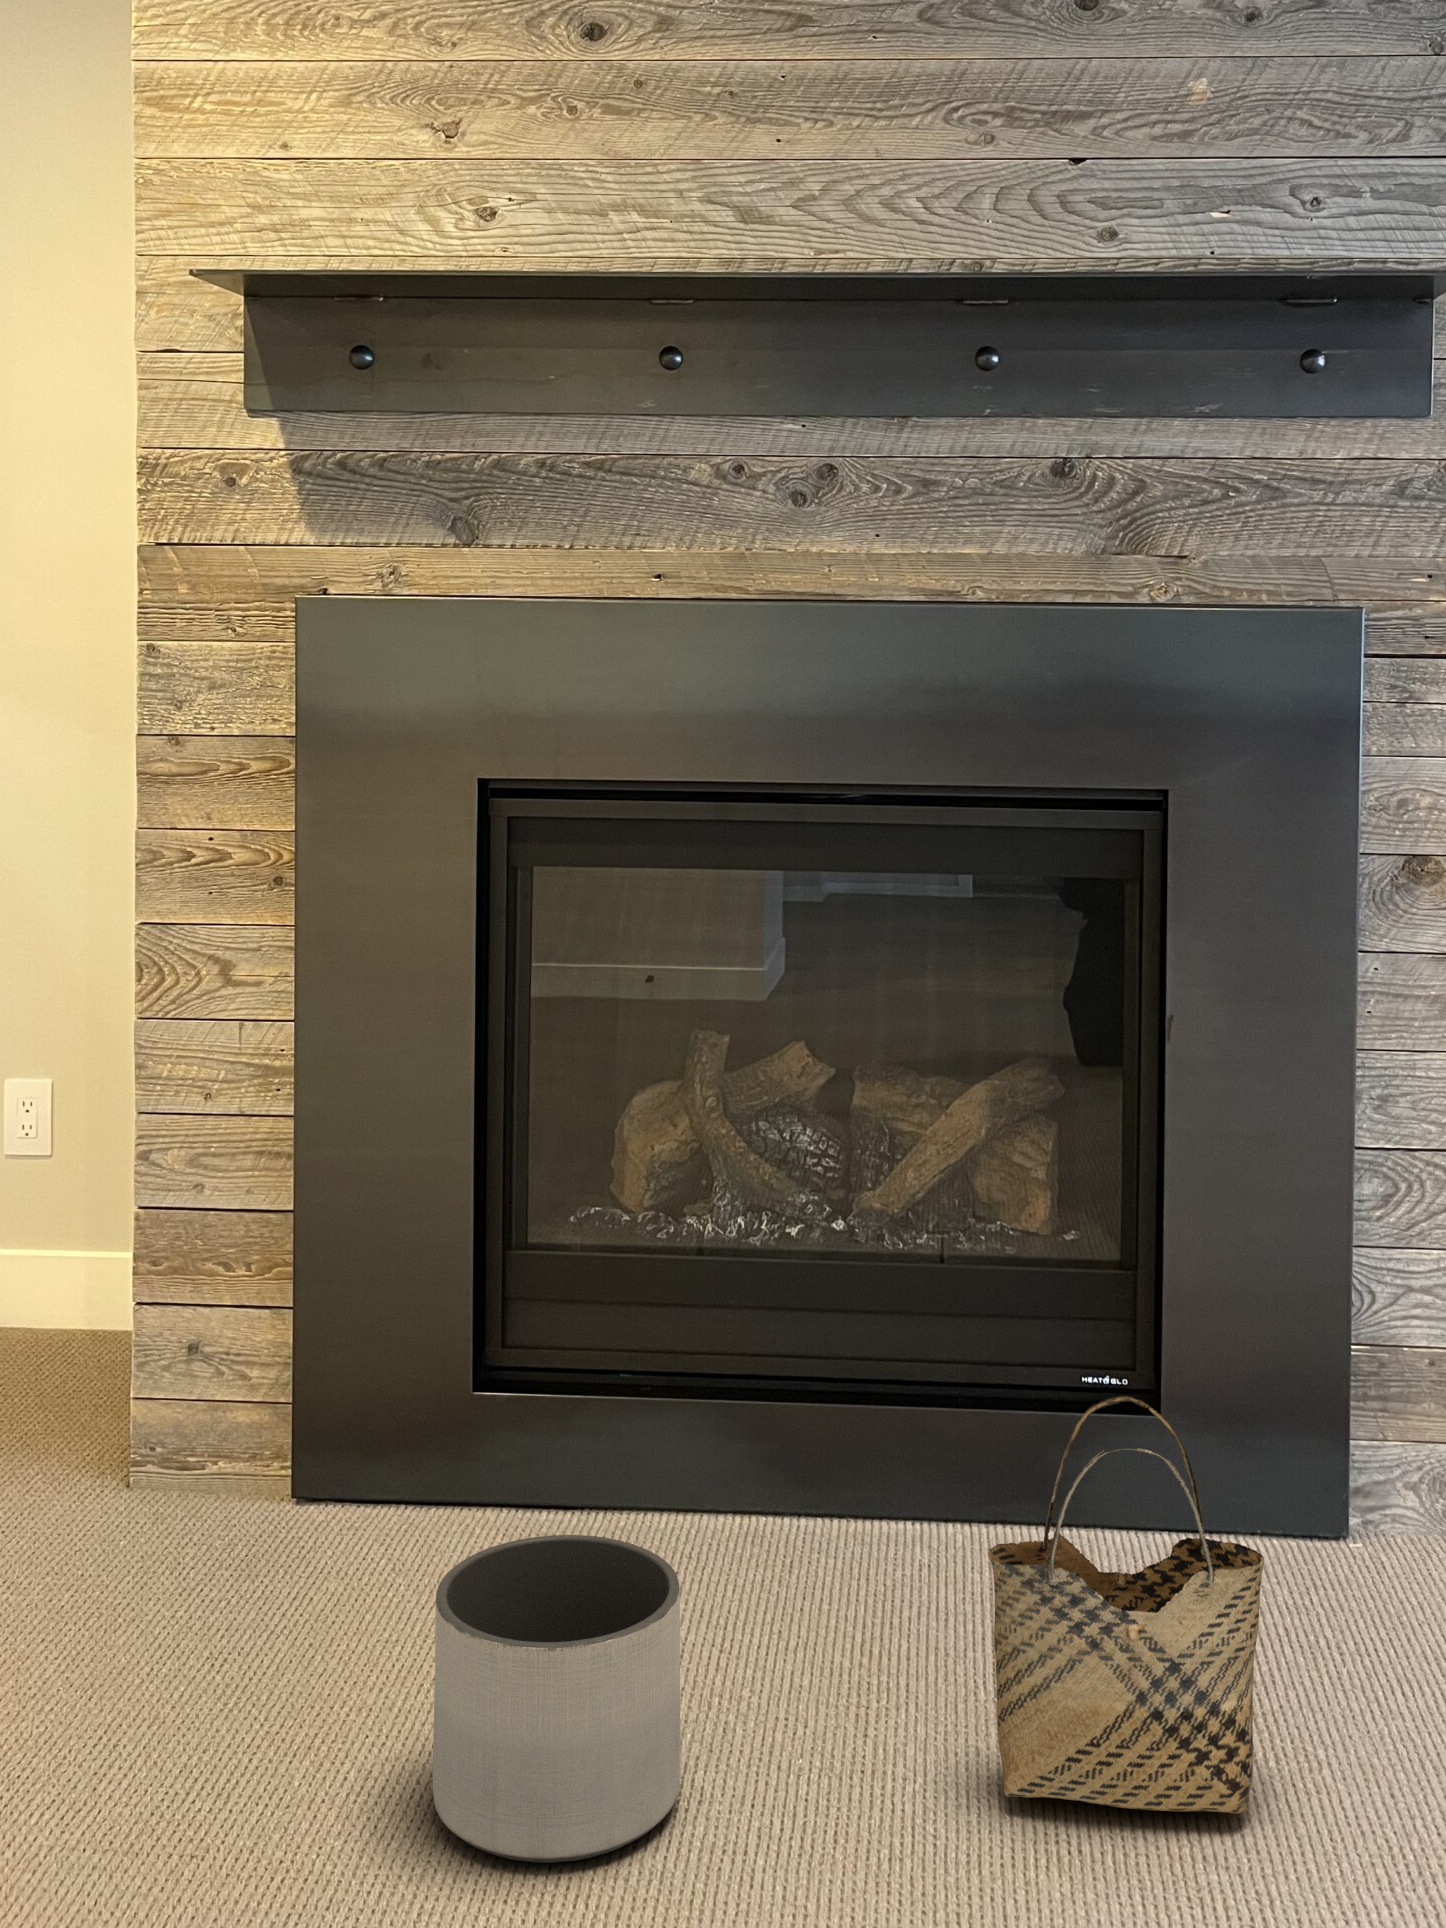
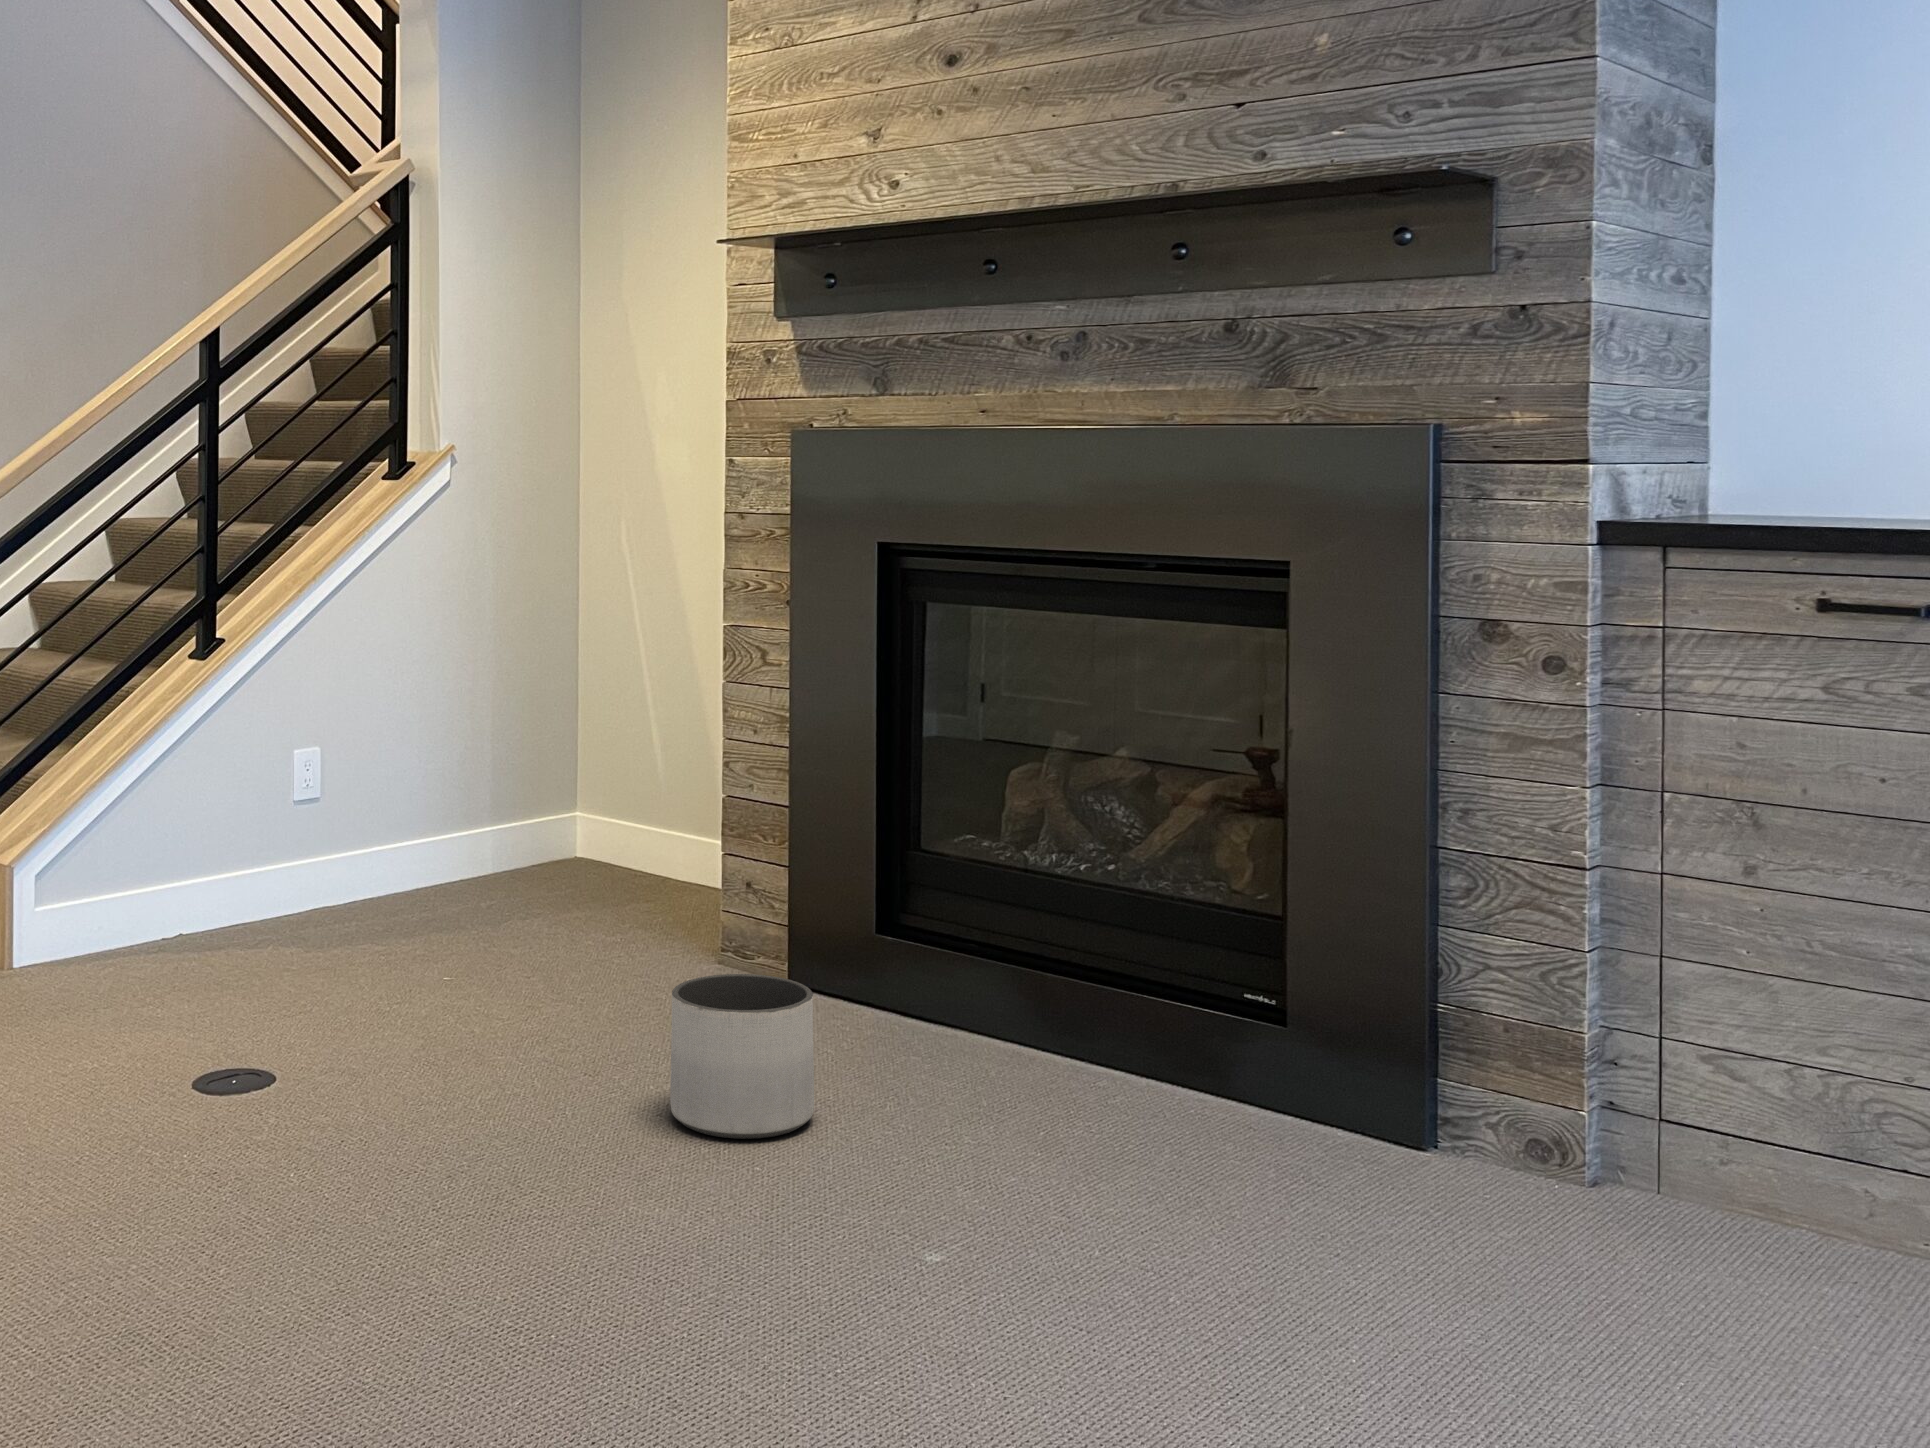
woven basket: present [988,1395,1264,1813] -> none [961,944,1135,1216]

